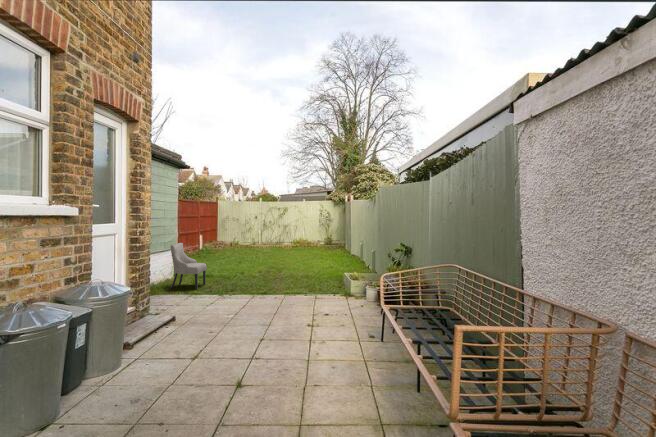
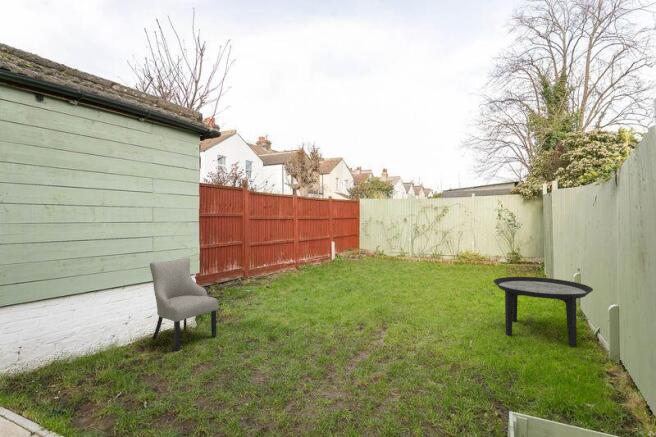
round table: none [332,246,368,271] -> present [493,277,593,347]

